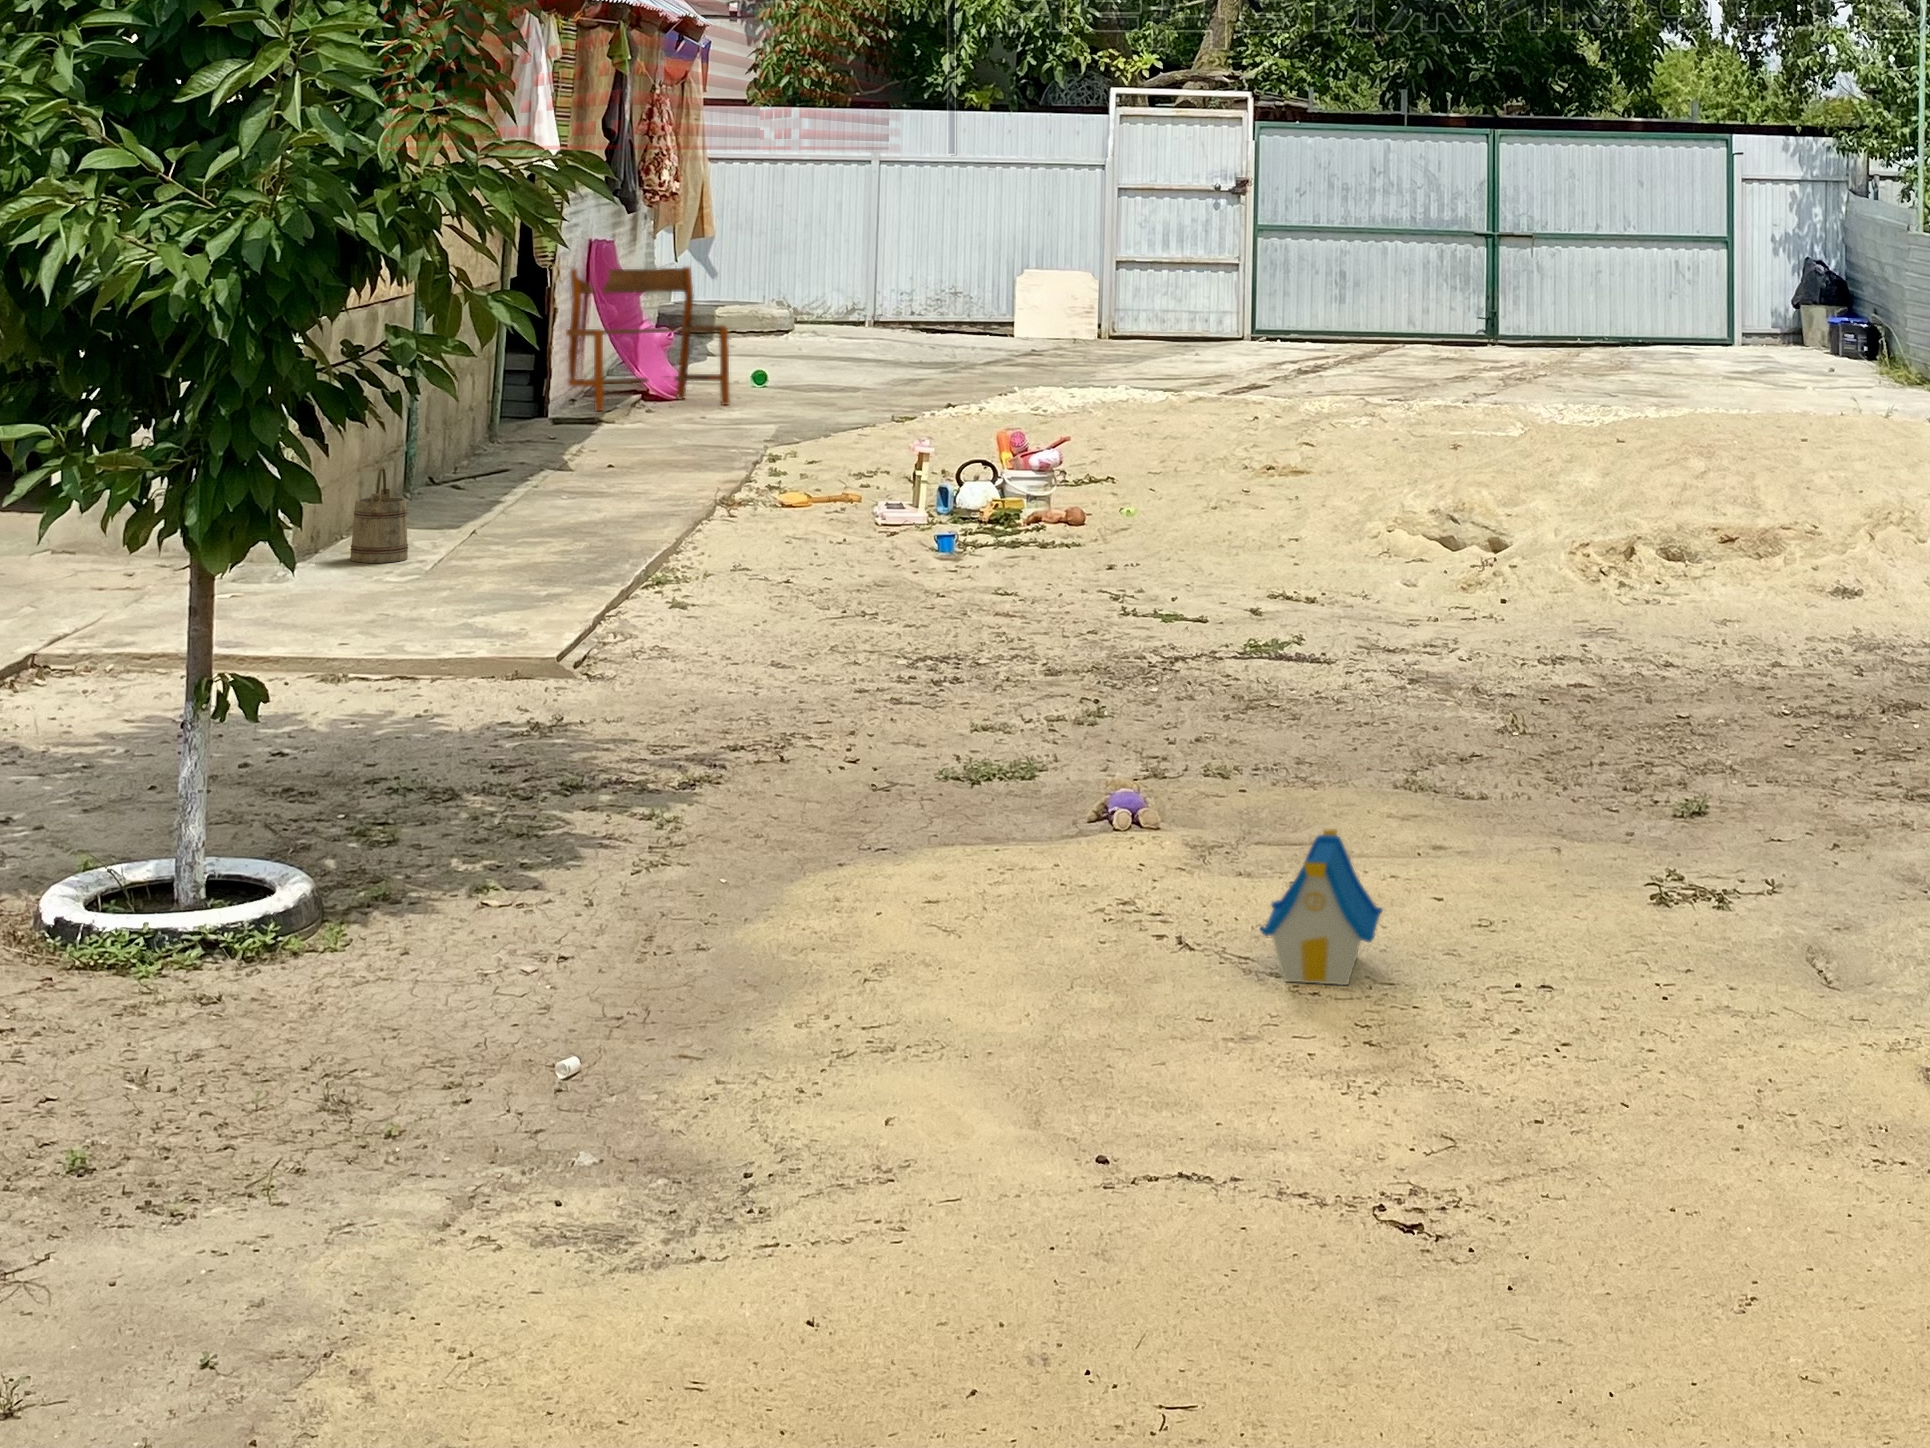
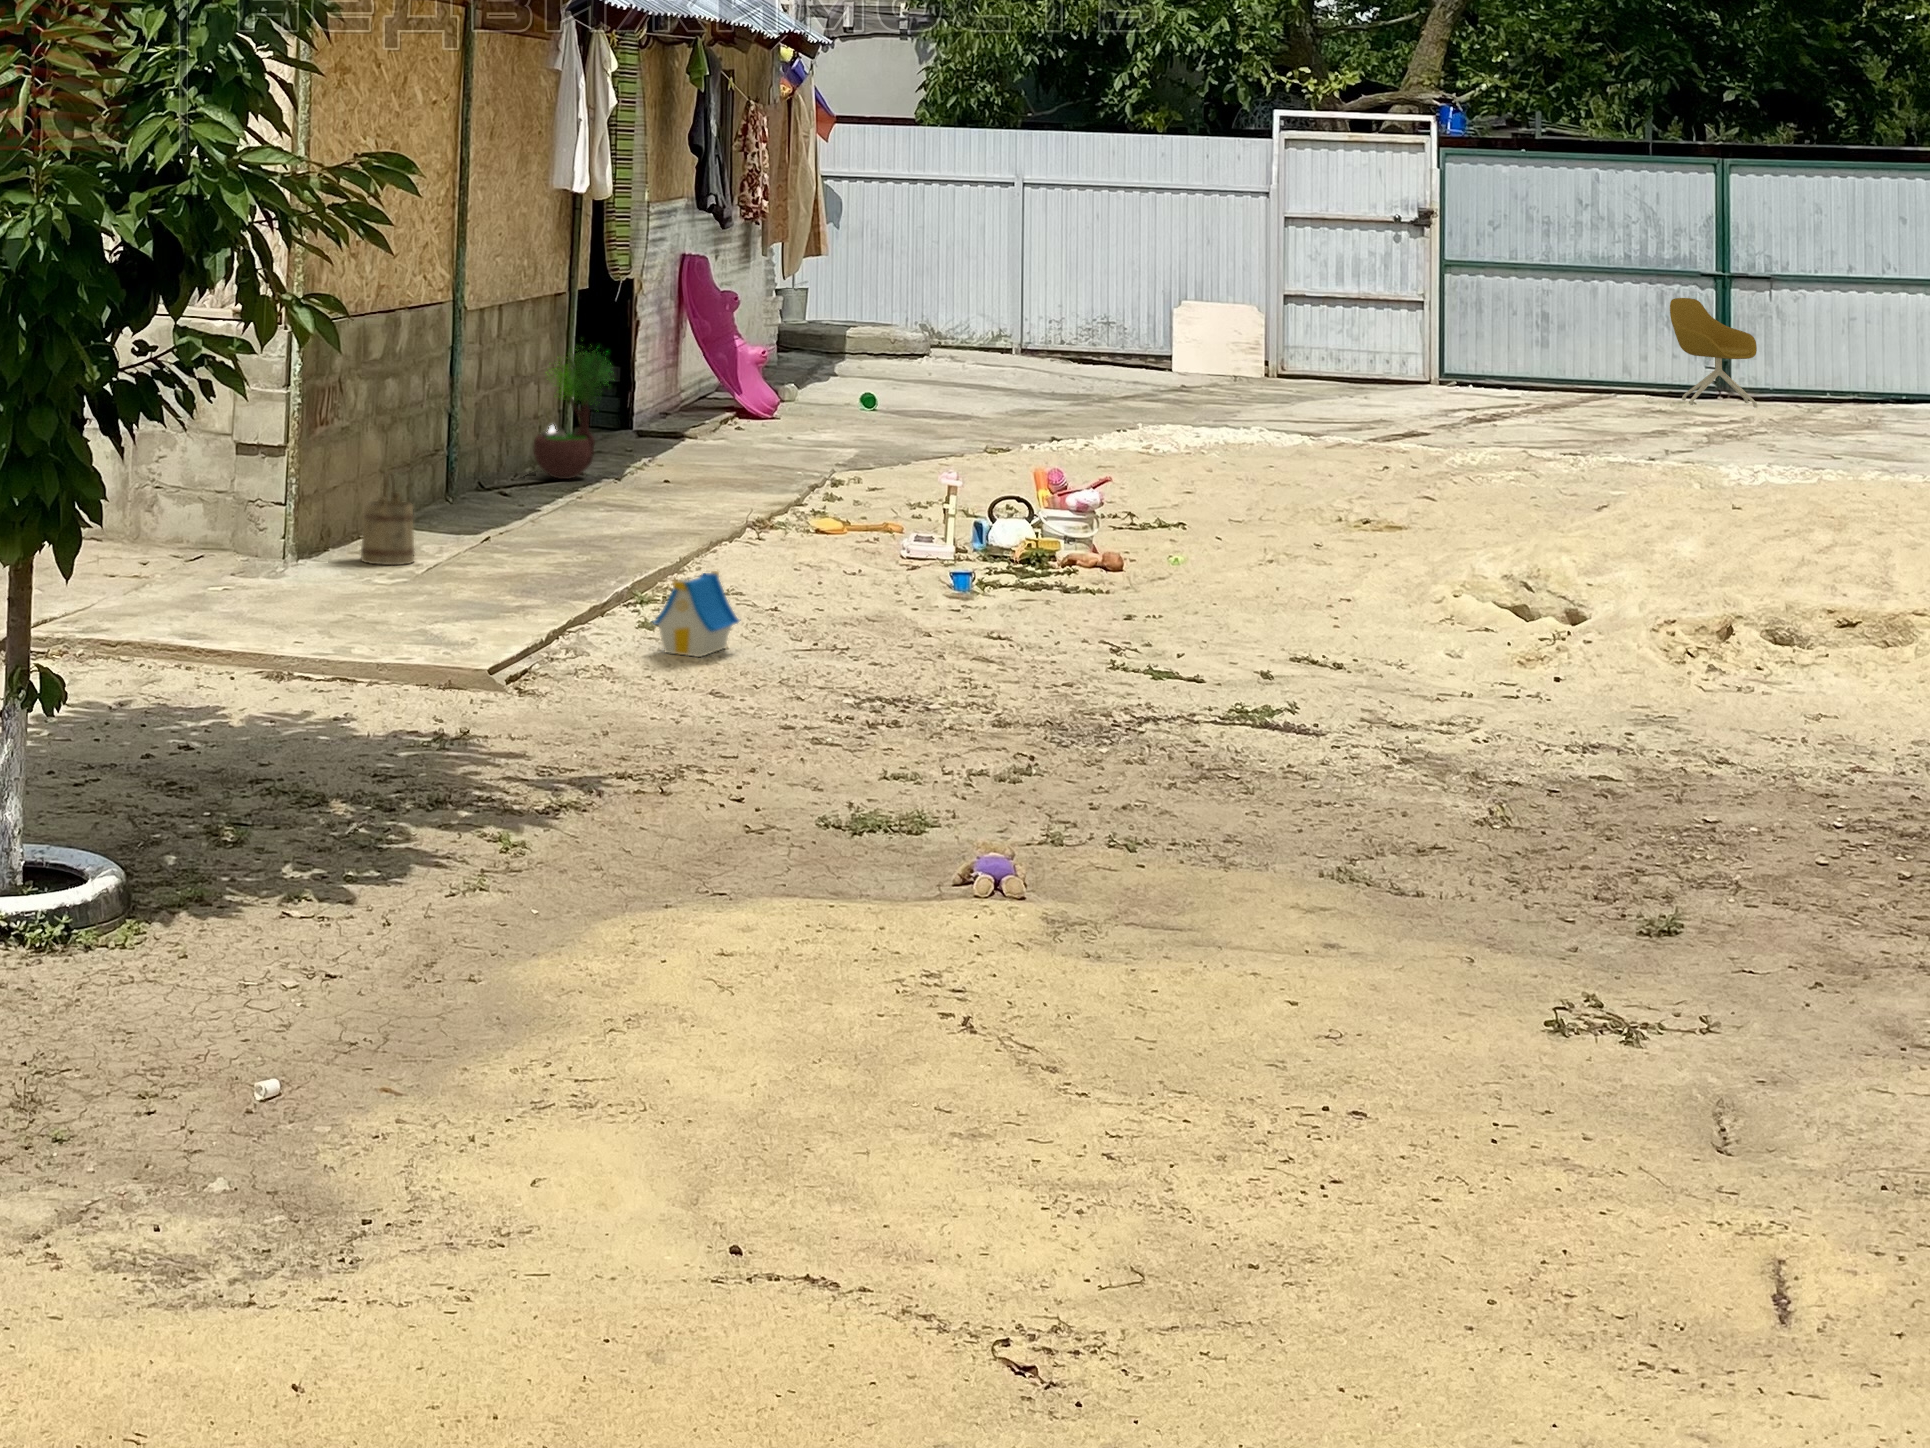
chair: none [1462,258,1533,355] -> present [1670,298,1757,408]
bench: present [566,267,730,411] -> none [660,284,825,426]
potted tree: none [474,325,560,469] -> present [534,346,614,479]
toy house: present [1260,829,1383,985] -> present [651,571,739,657]

